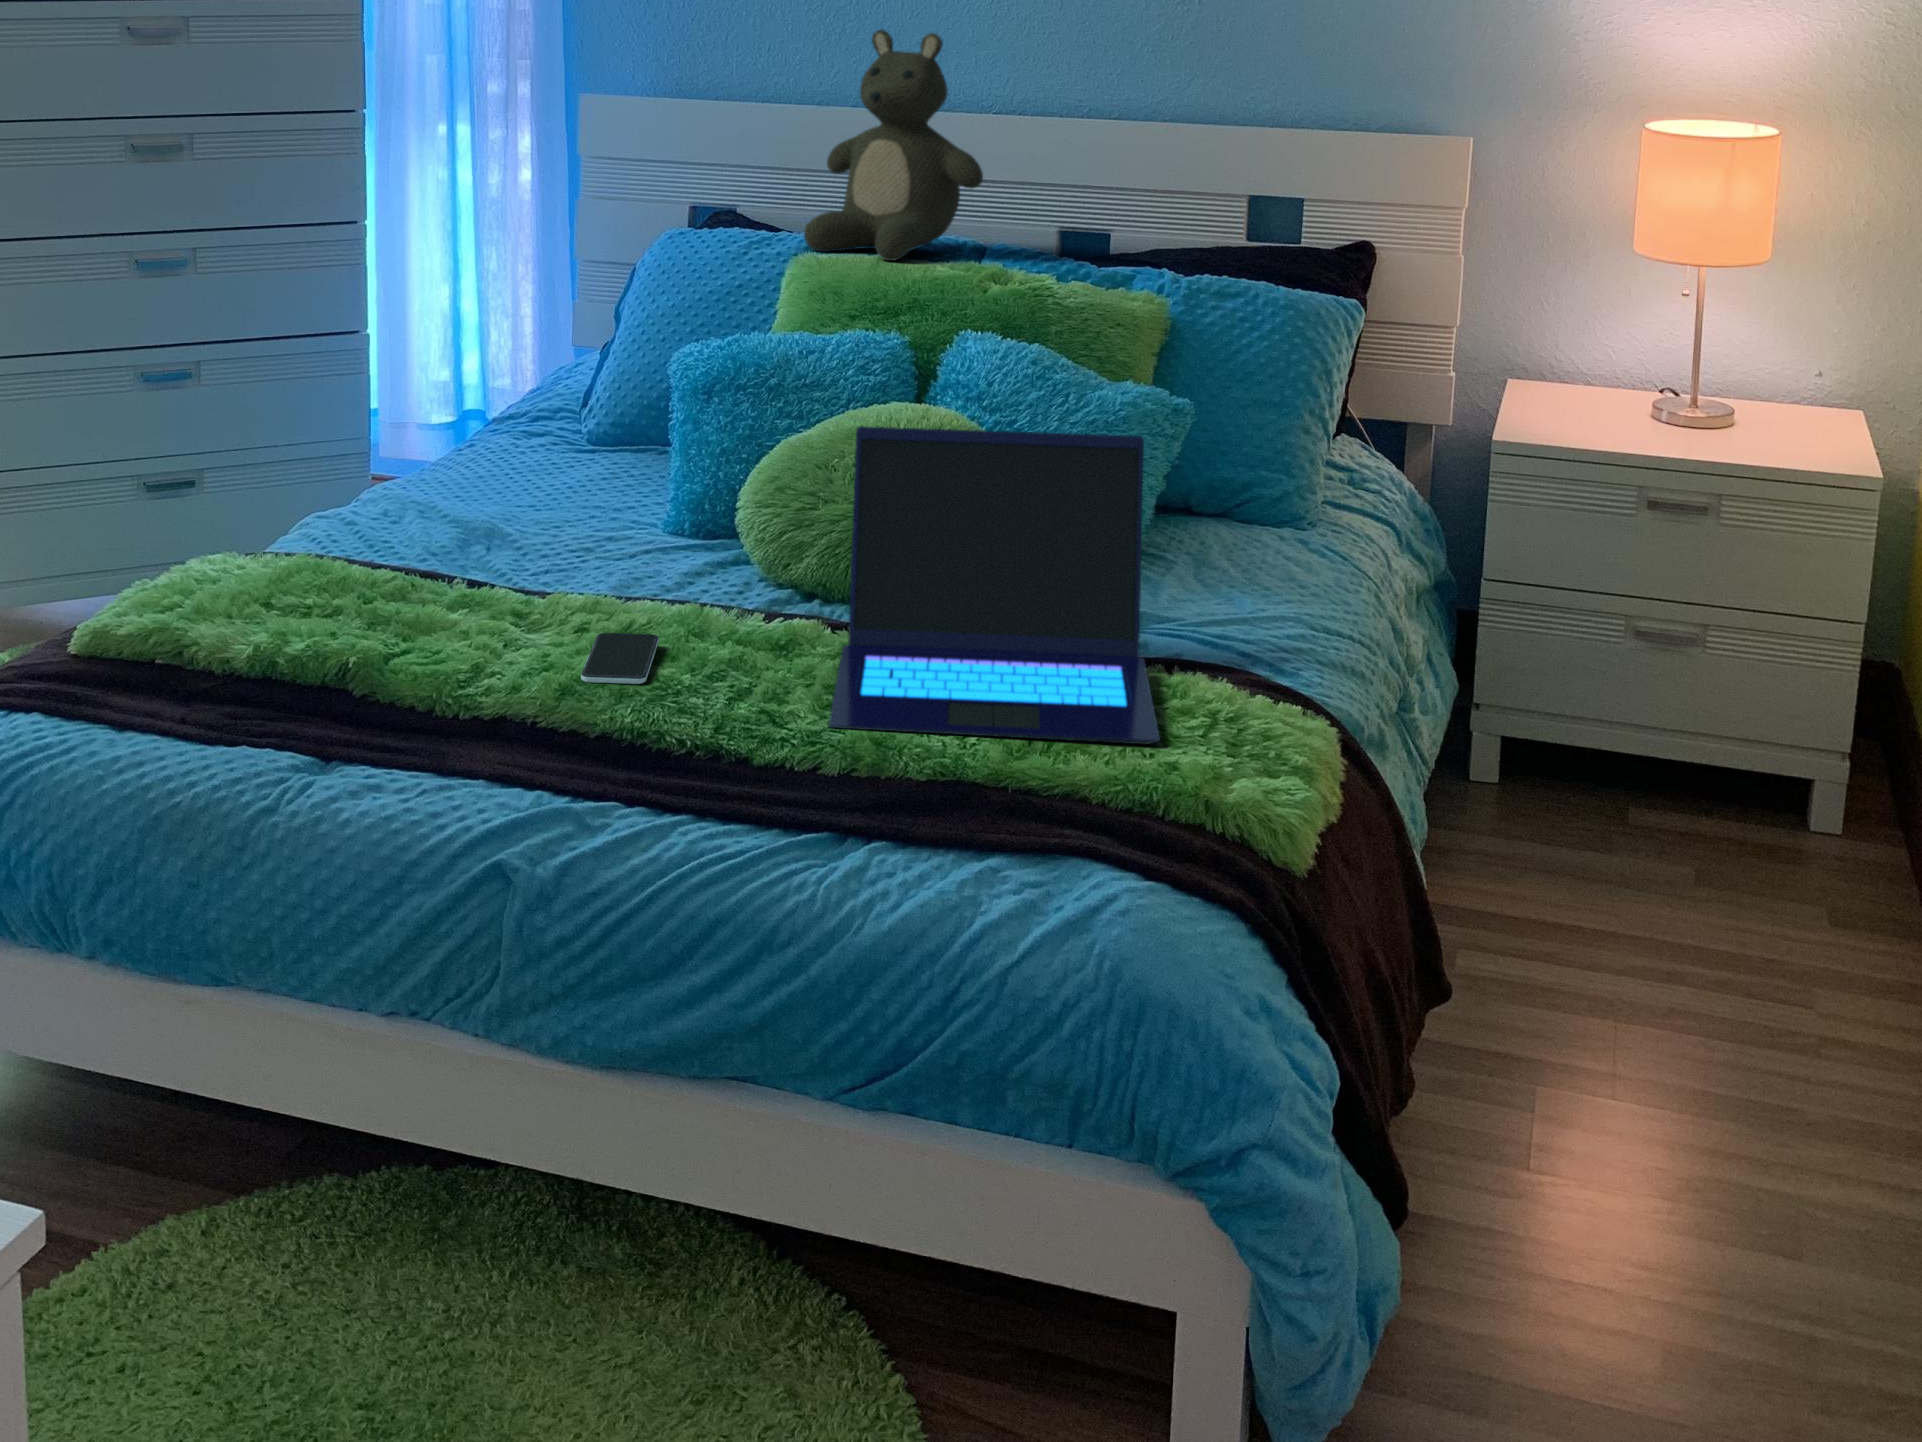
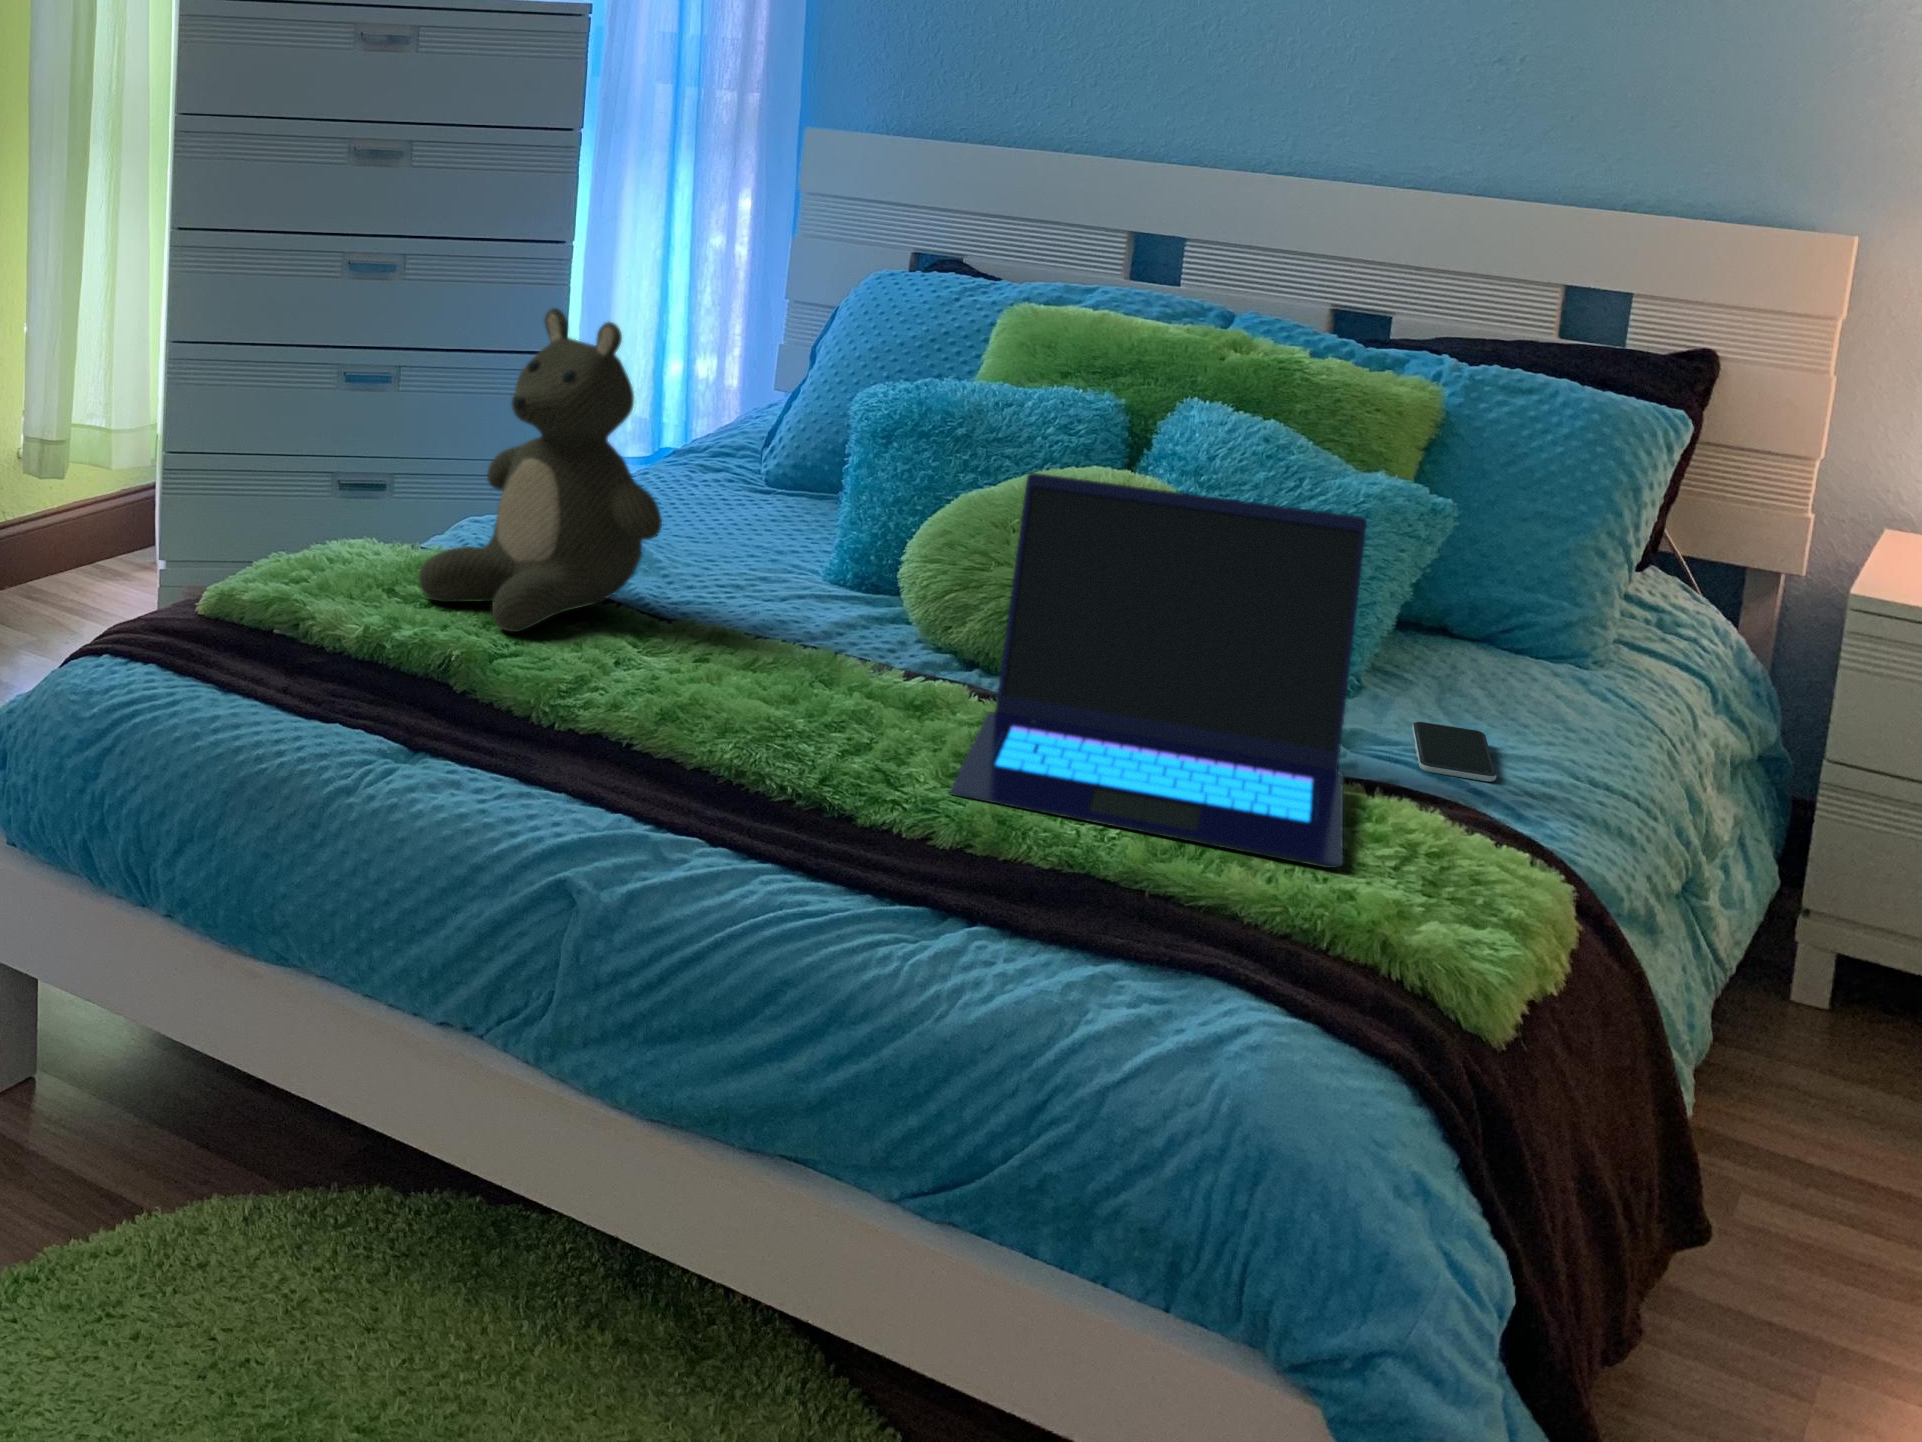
stuffed bear: present [804,29,983,261] -> present [419,308,662,632]
smartphone: present [581,633,659,684] -> present [1412,722,1496,782]

